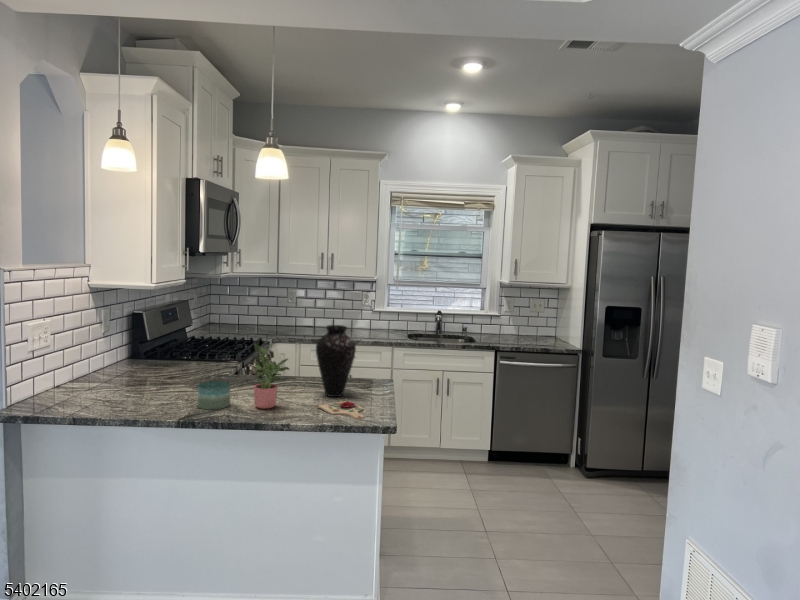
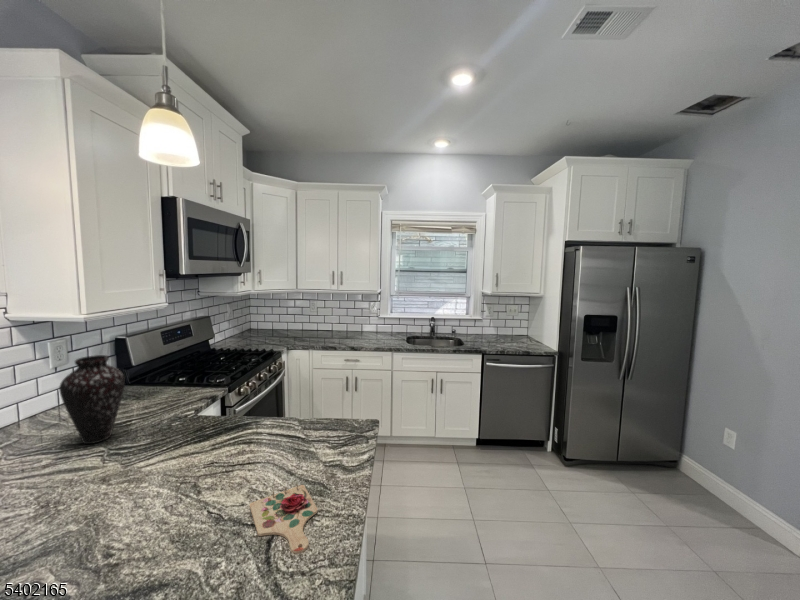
vase: present [316,325,356,397] -> present [59,355,125,444]
potted plant: present [254,343,289,409] -> none [137,410,218,518]
candle: present [198,381,230,409] -> none [55,464,122,526]

